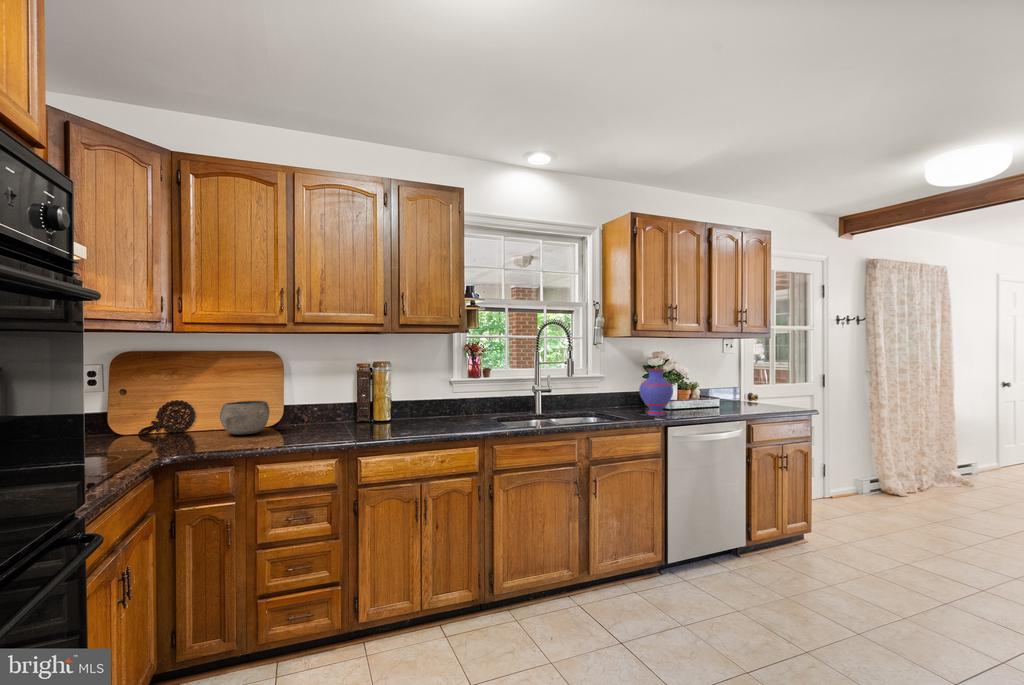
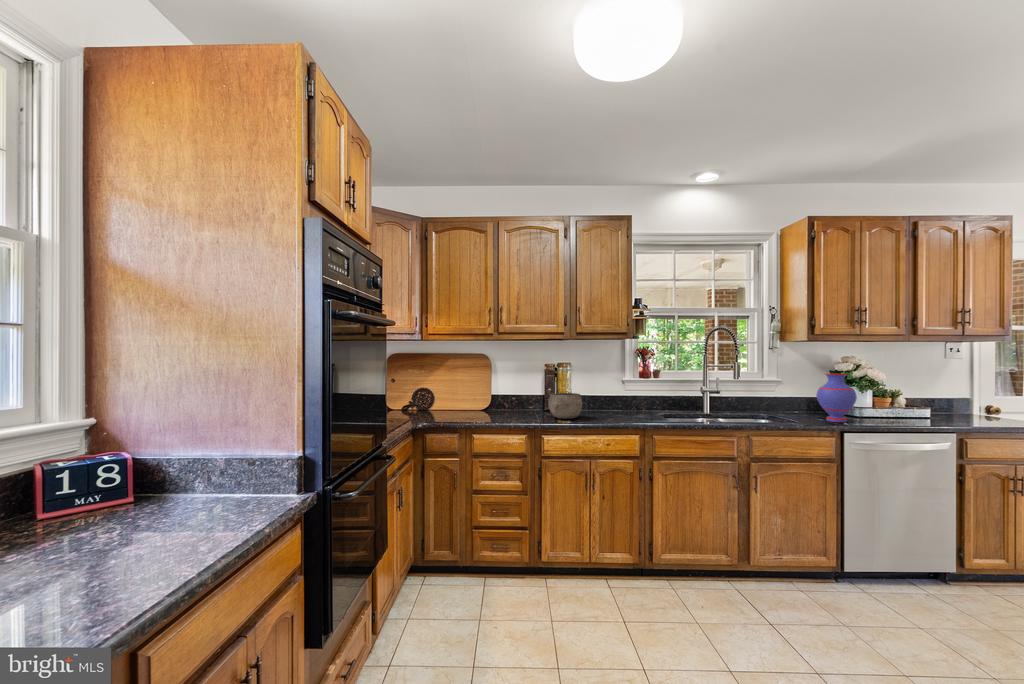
bowl: present [220,401,270,435] -> present [548,393,582,419]

